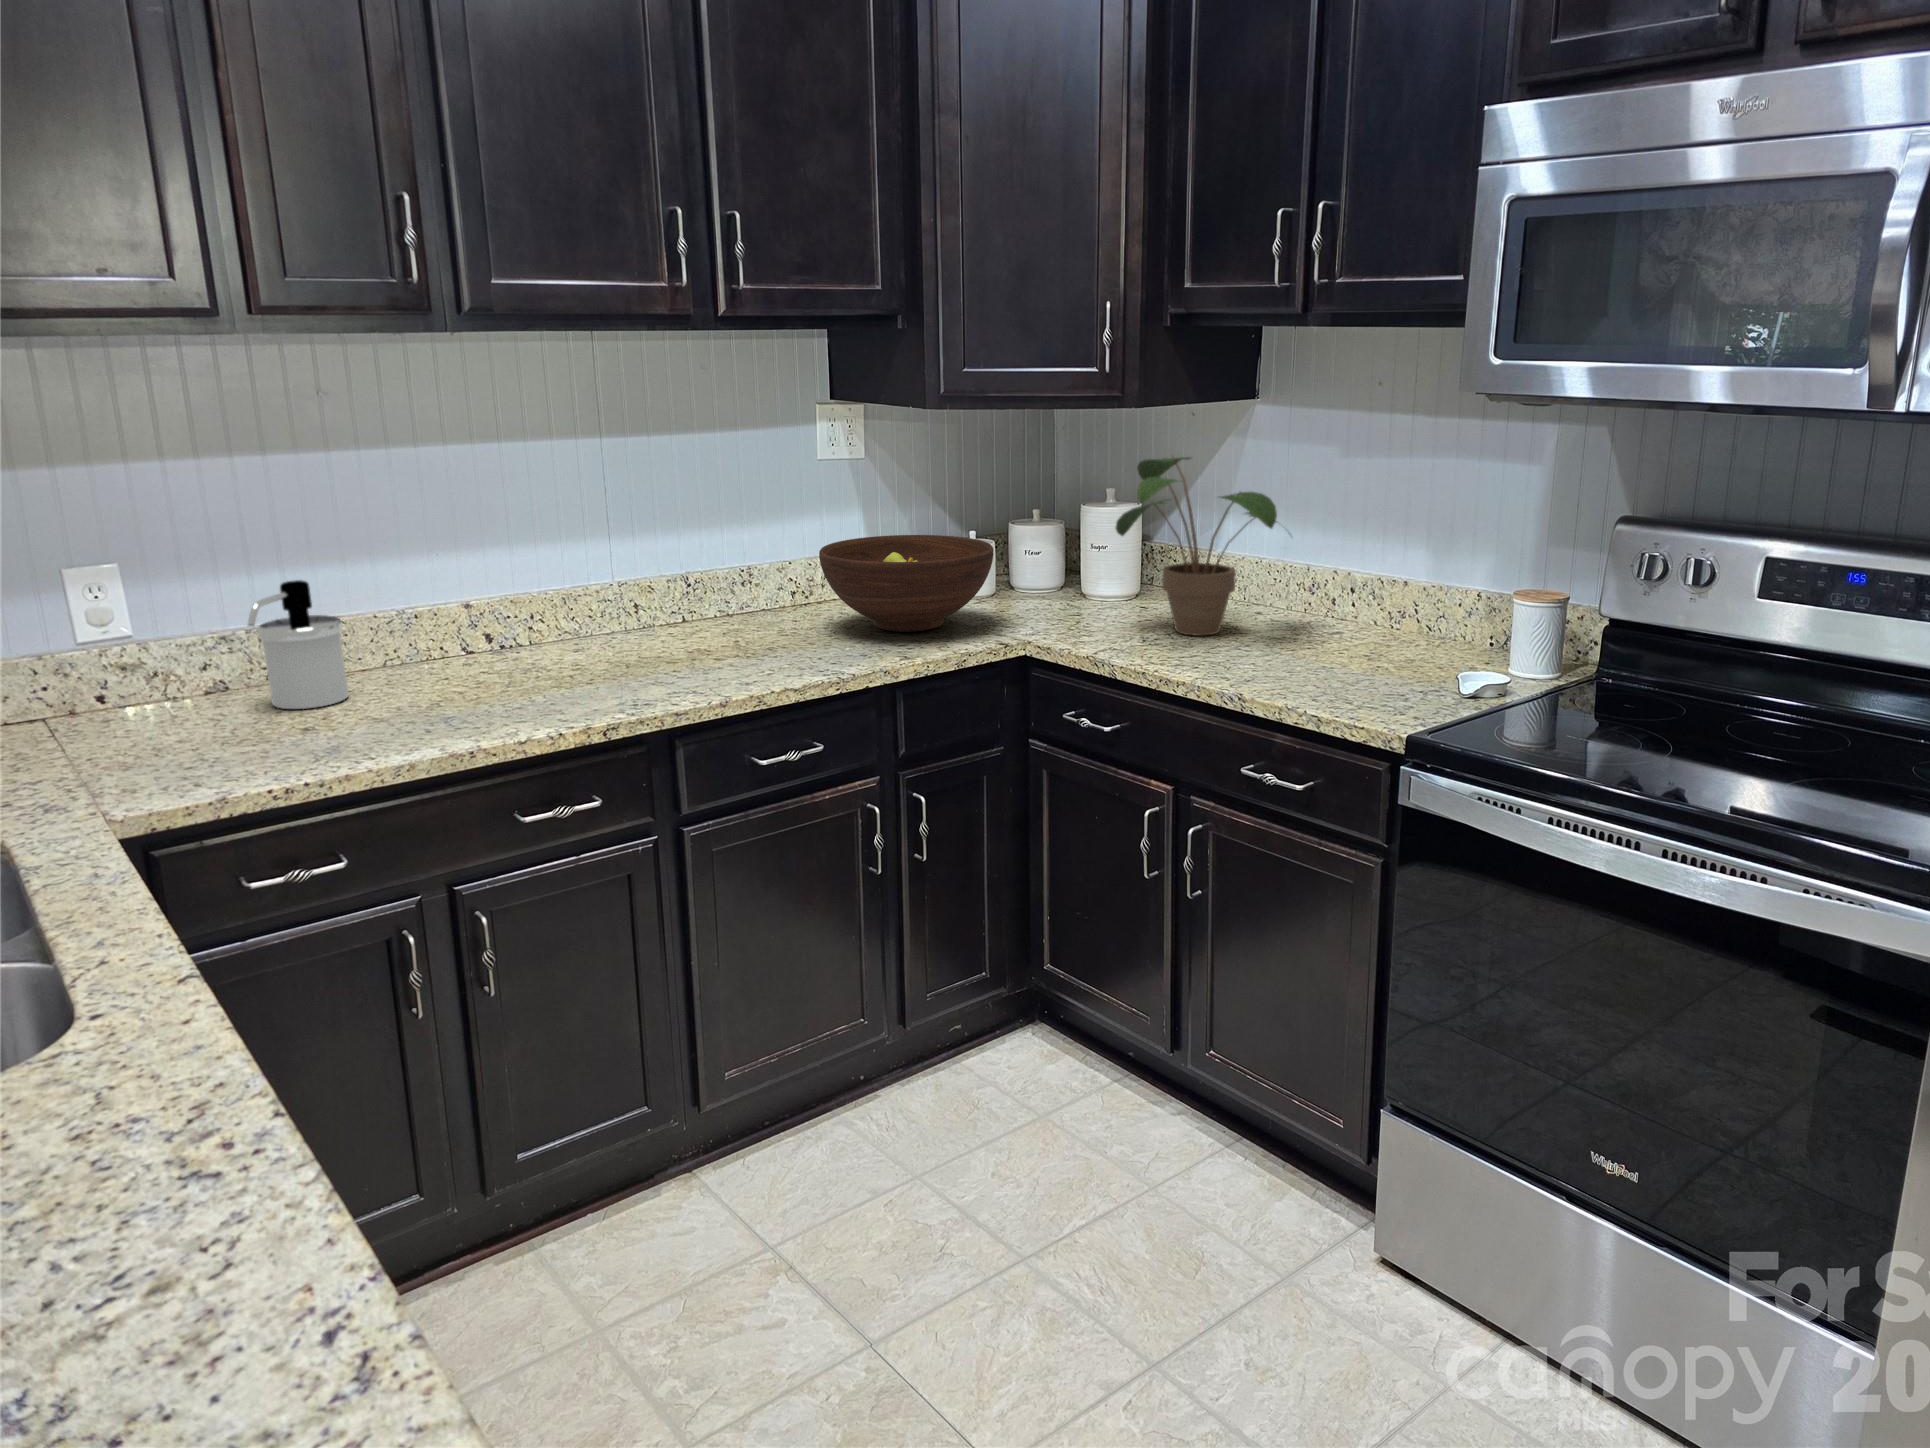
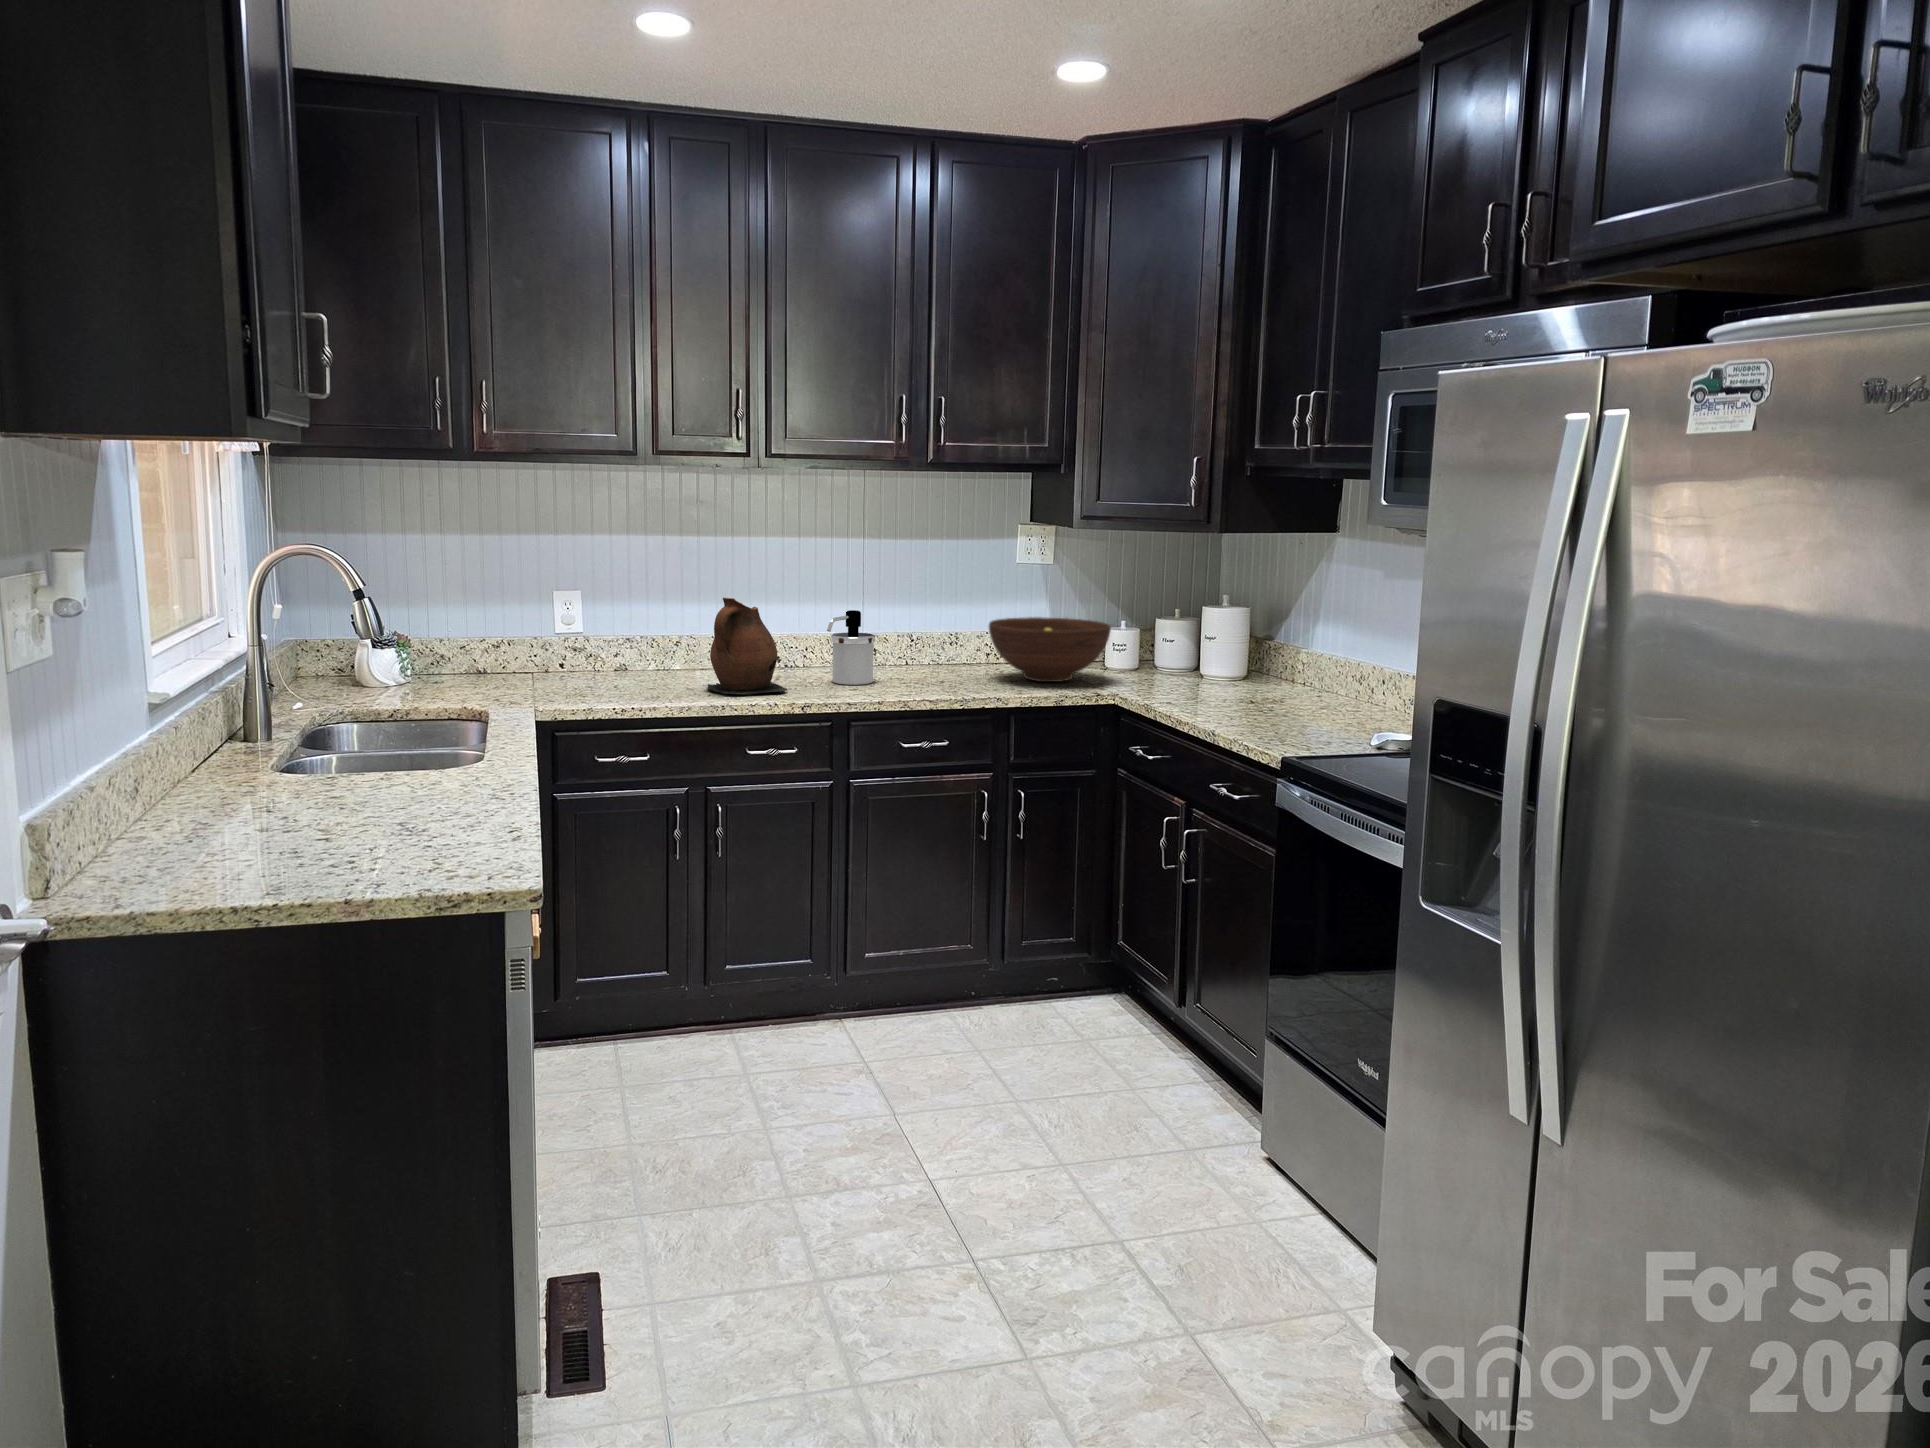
potted plant: present [1116,456,1277,636] -> none [1190,569,1321,702]
ceramic pitcher: none [405,563,561,726] -> present [707,597,787,694]
soap dispenser: present [248,580,348,709] -> present [827,610,875,685]

